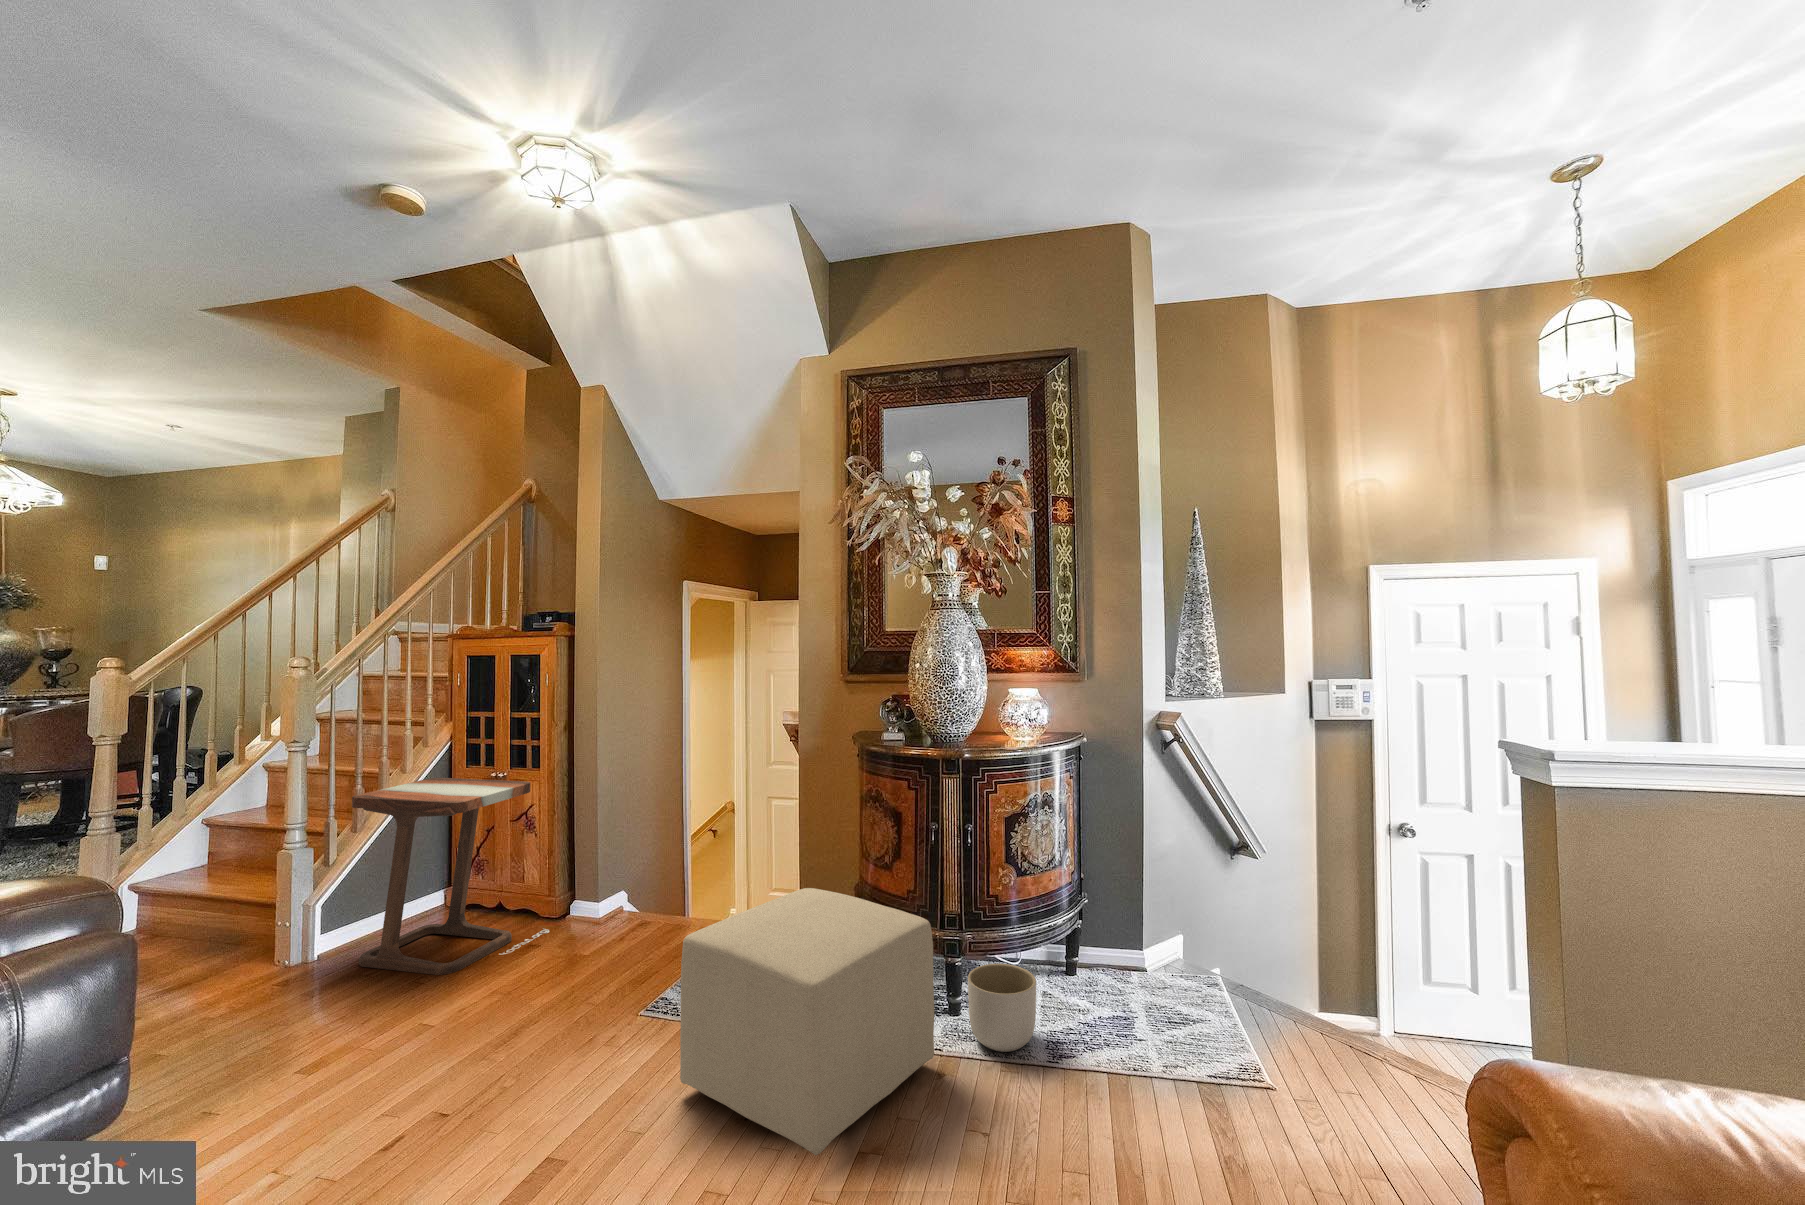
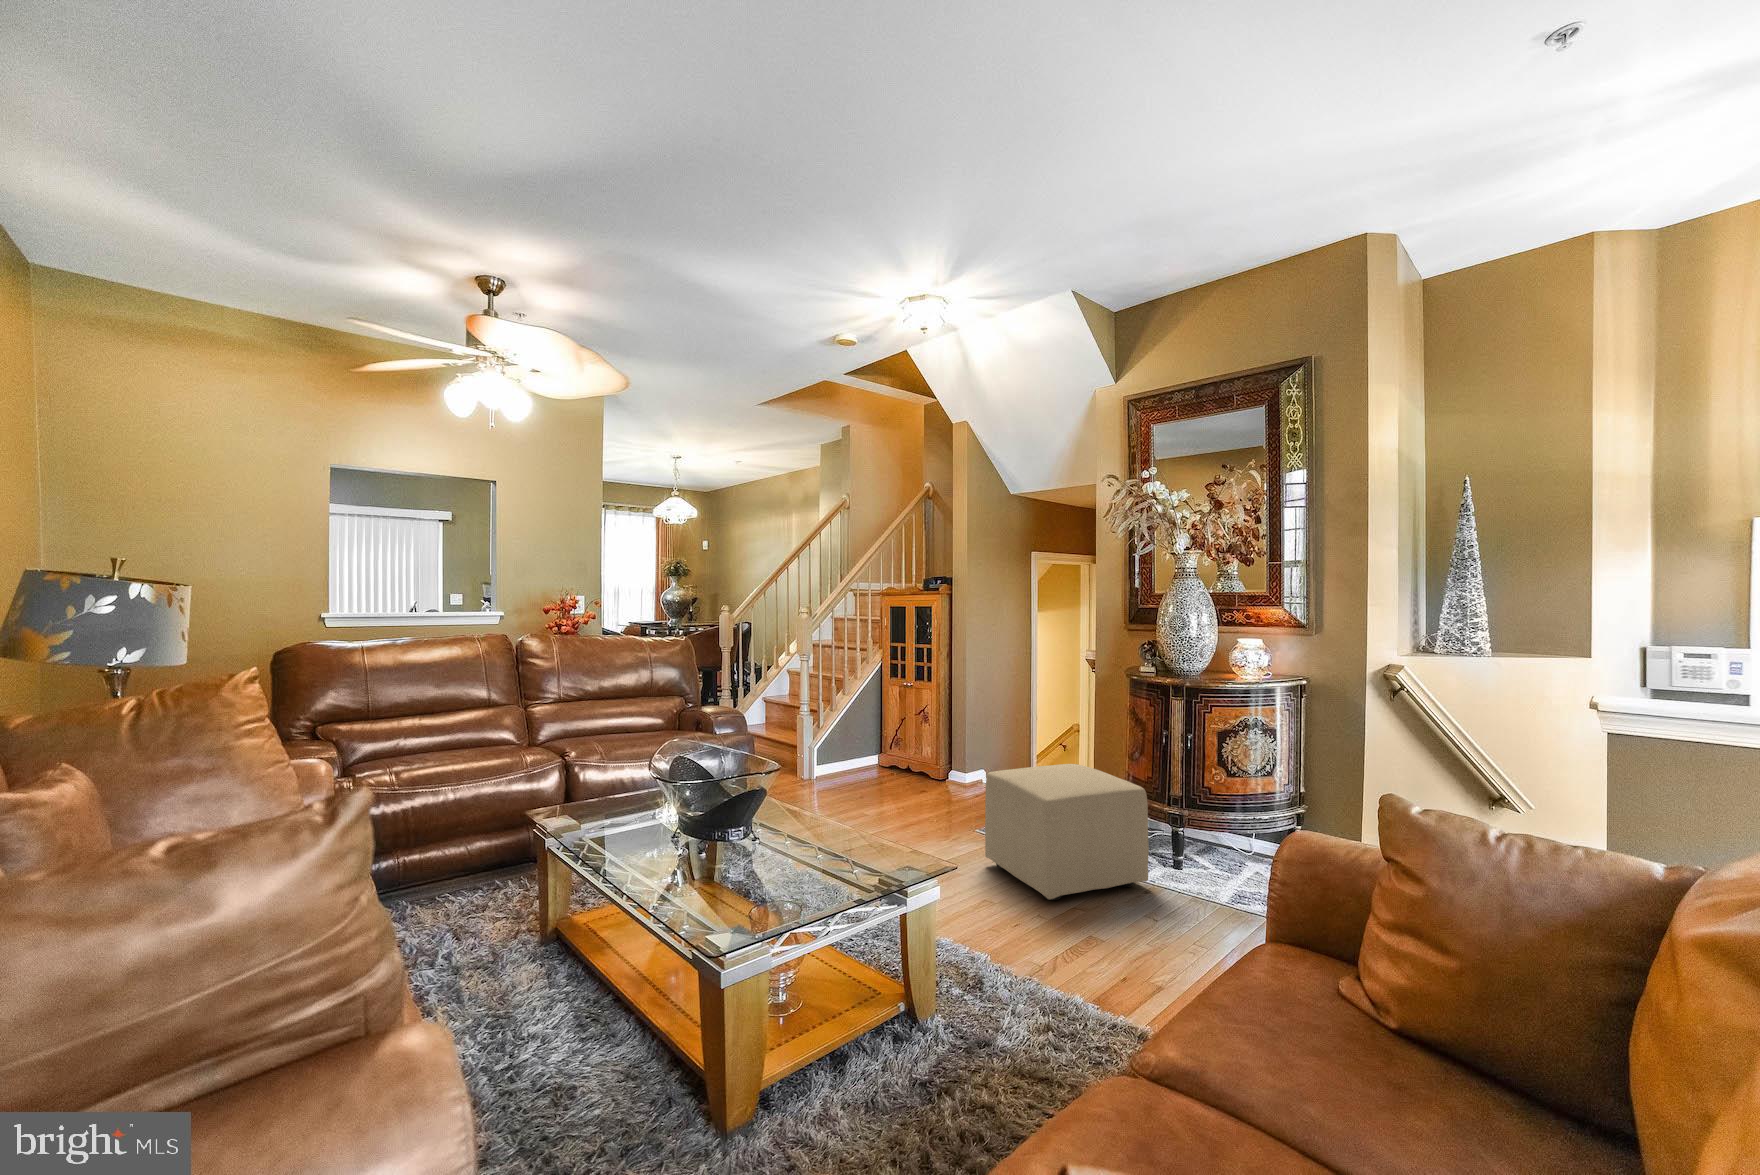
side table: present [352,778,549,975] -> none [830,682,934,801]
planter: present [968,964,1036,1052] -> none [1182,836,1236,894]

